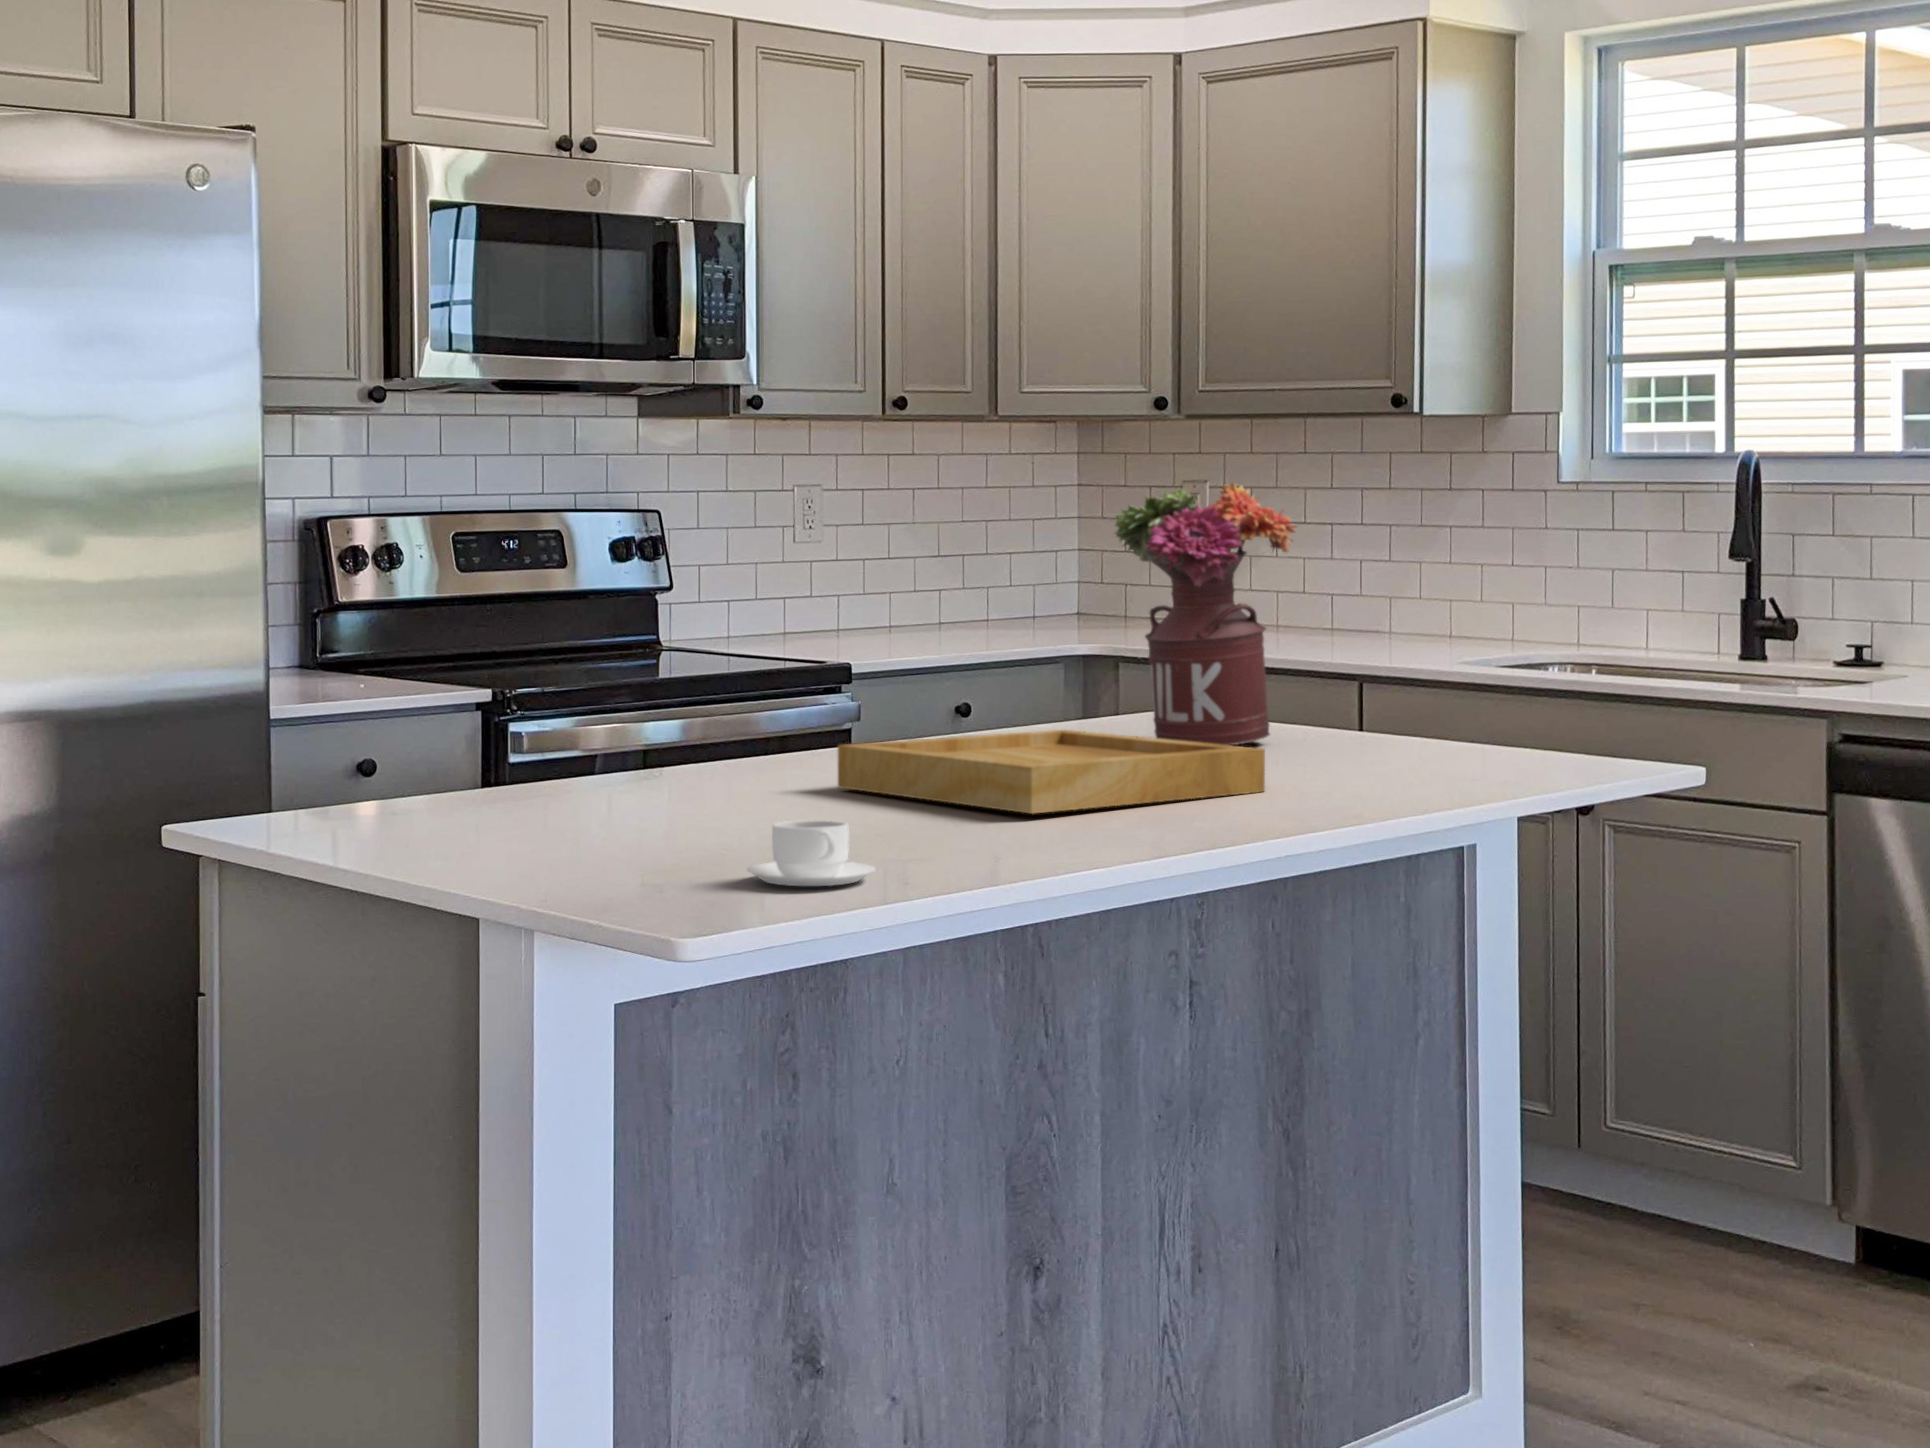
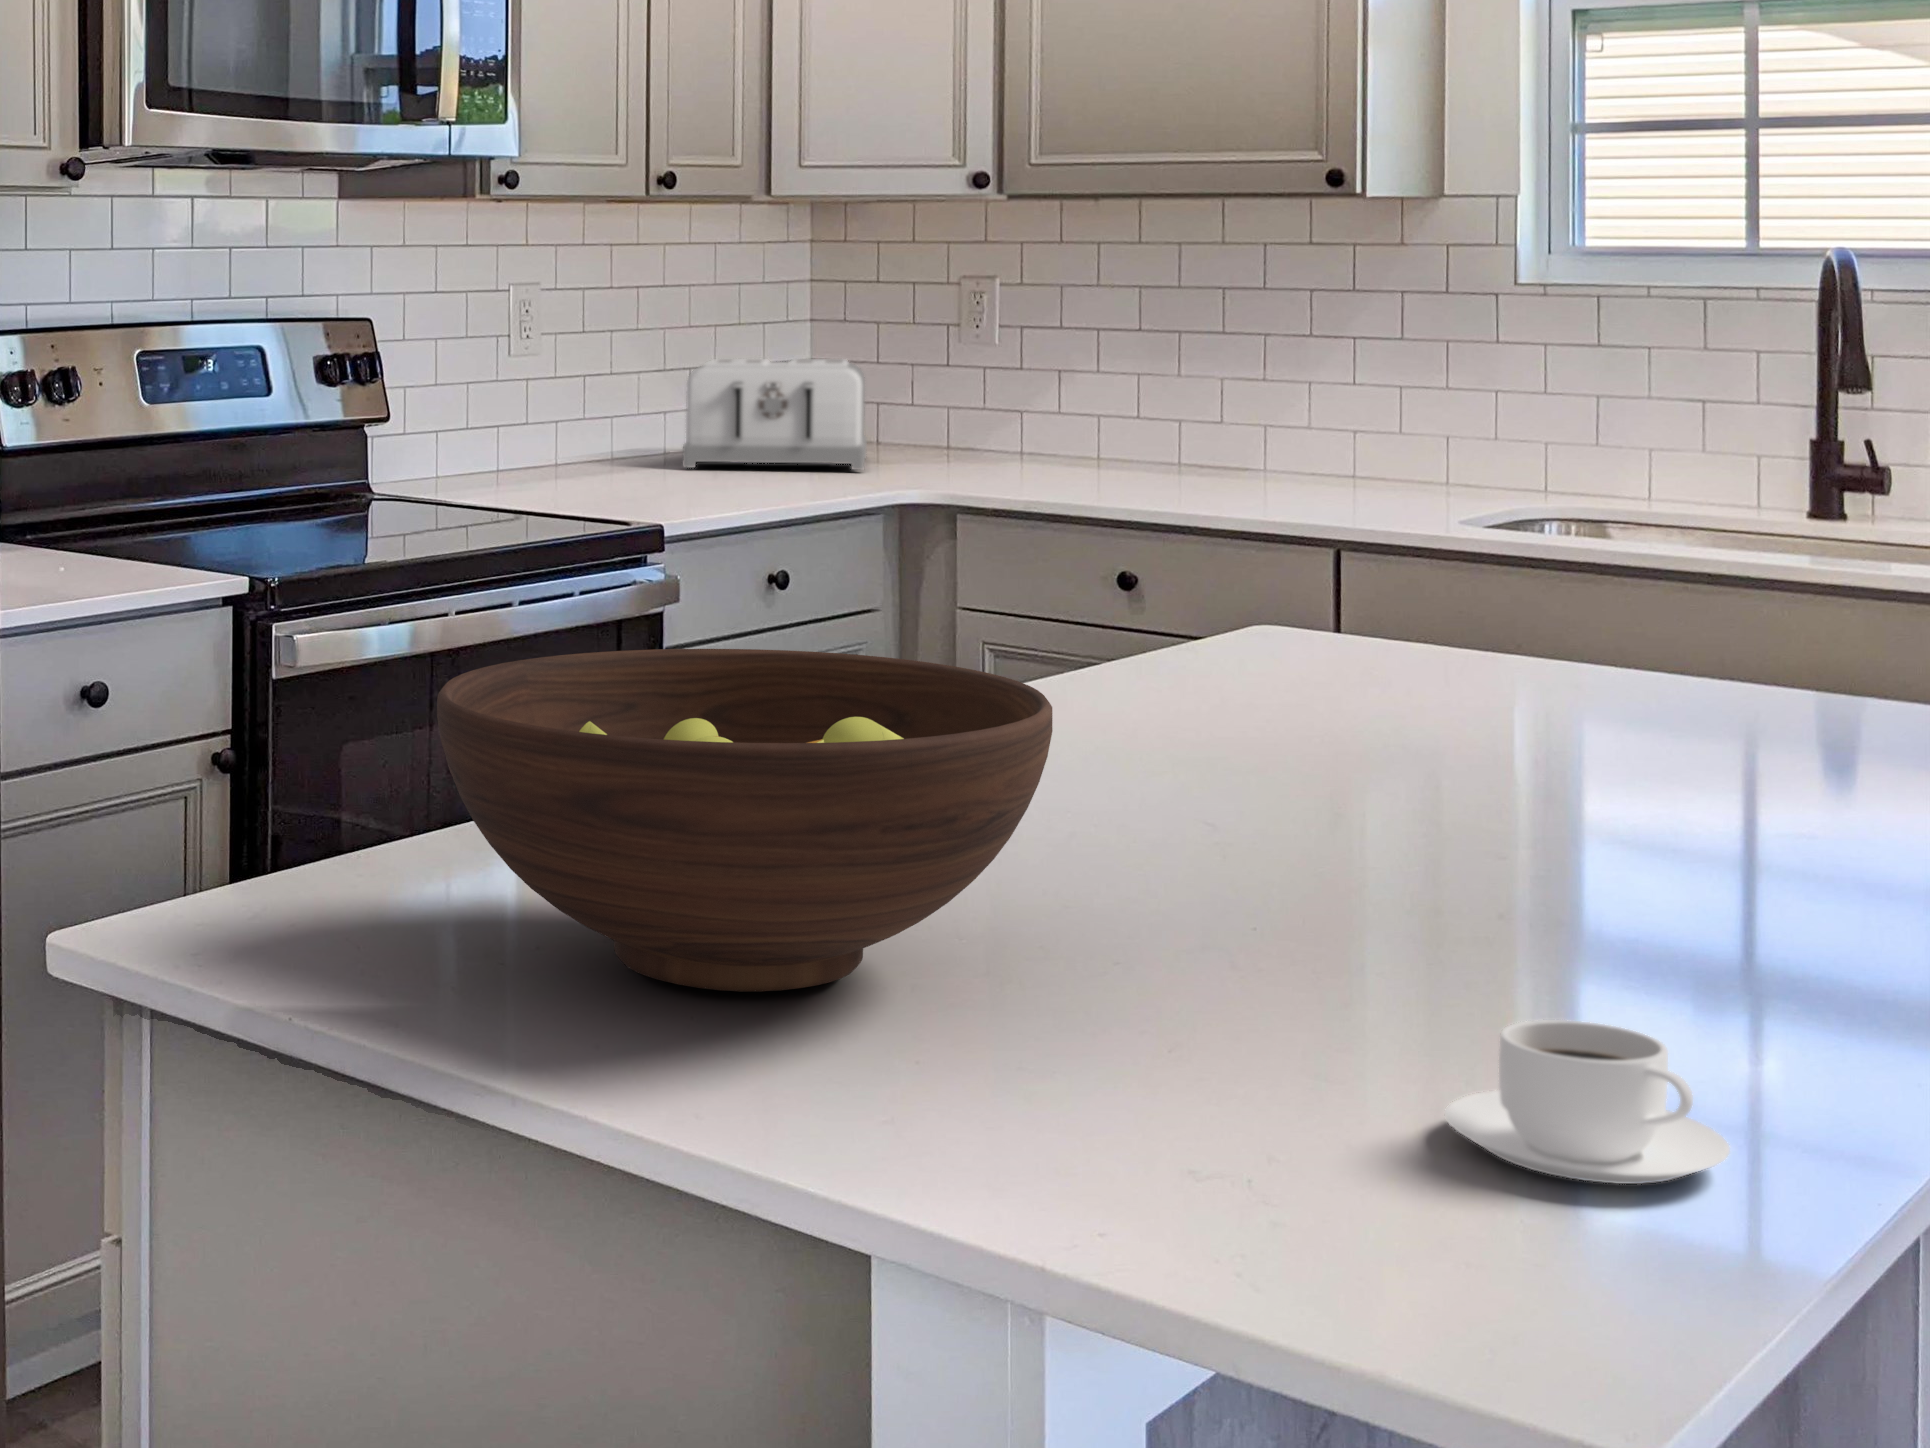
flower arrangement: present [1115,483,1298,745] -> none [1331,307,1641,709]
toaster: none [932,546,1098,632] -> present [683,359,867,470]
fruit bowl: none [332,669,673,839] -> present [437,649,1053,992]
tray: present [838,730,1265,813] -> none [1114,698,1835,907]

